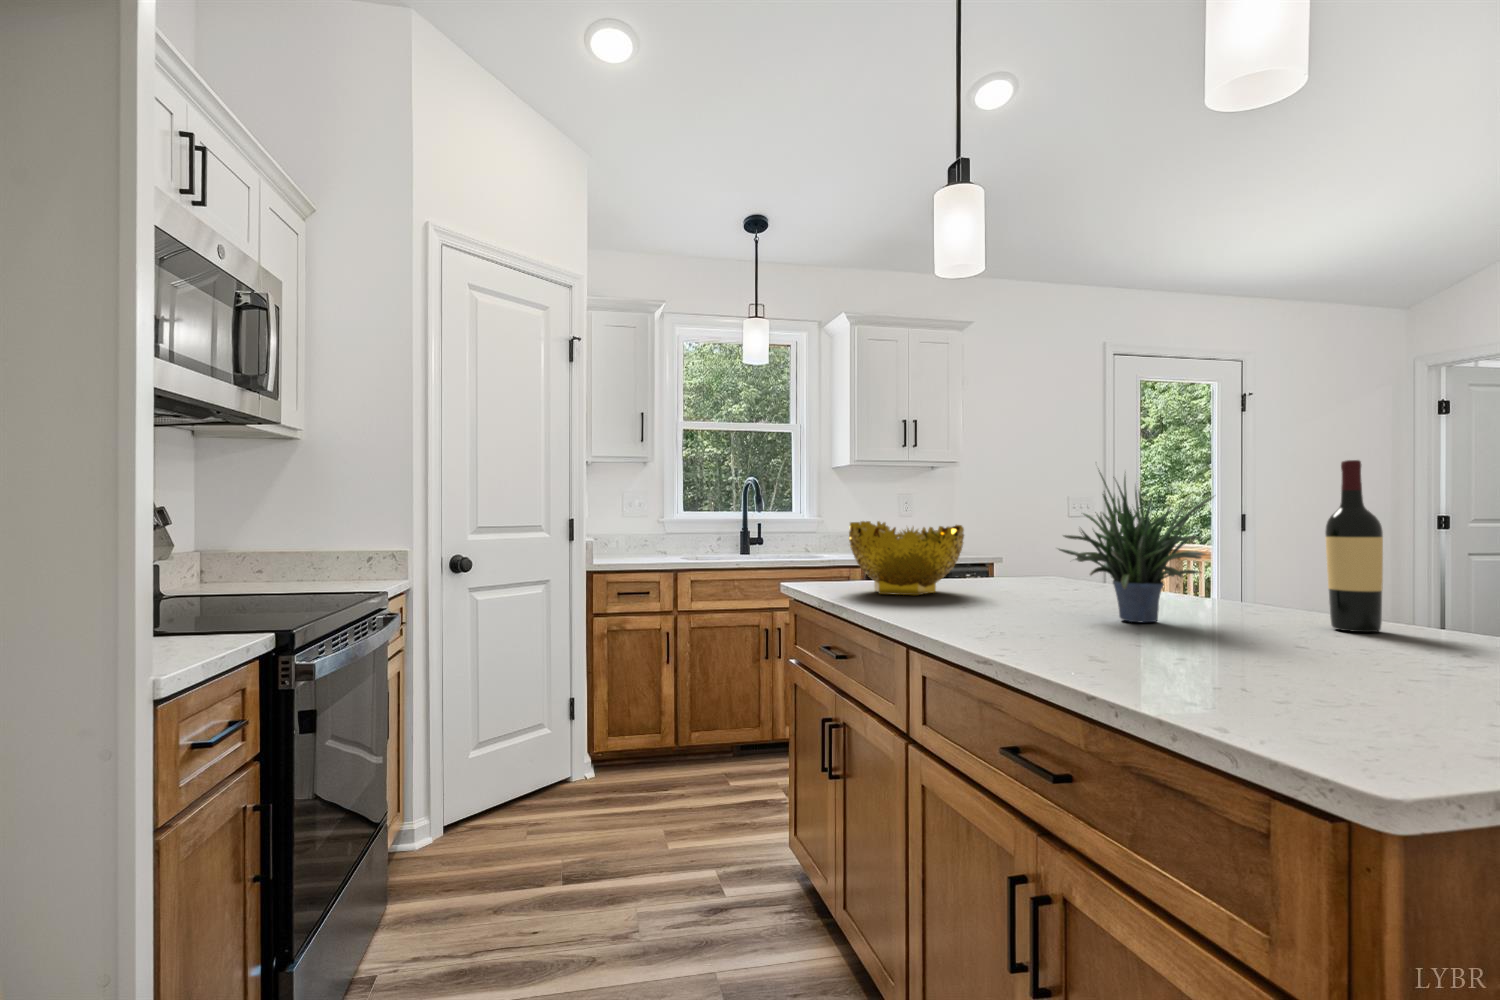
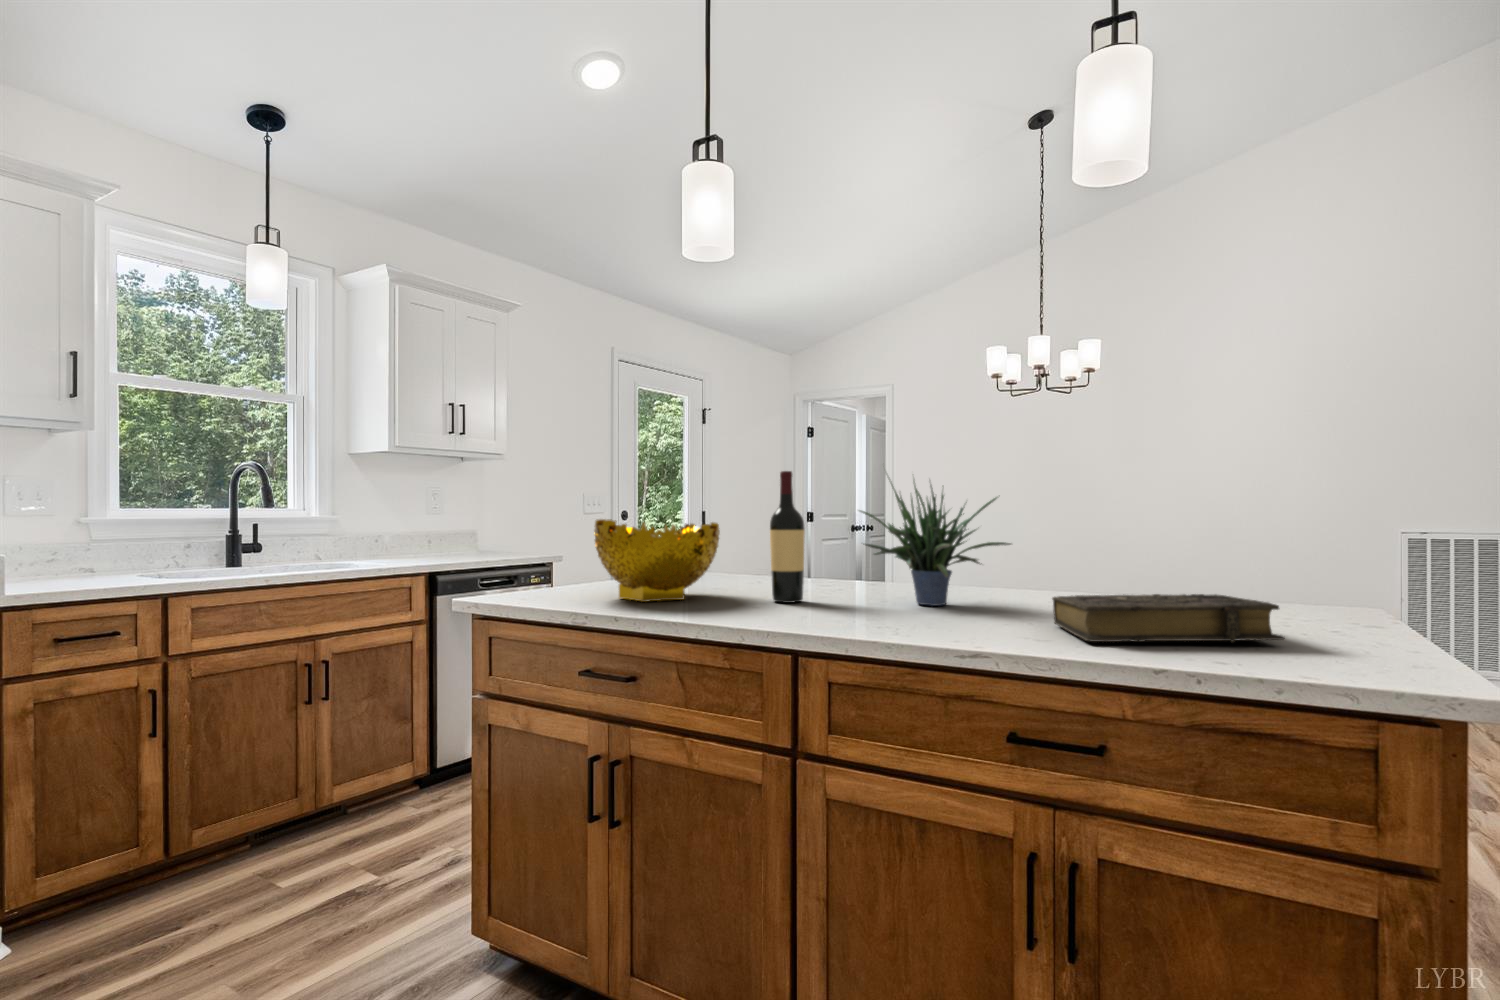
wine bottle: present [1325,460,1383,632] -> present [770,471,805,603]
book: none [1118,617,1429,702] -> present [1052,594,1285,642]

